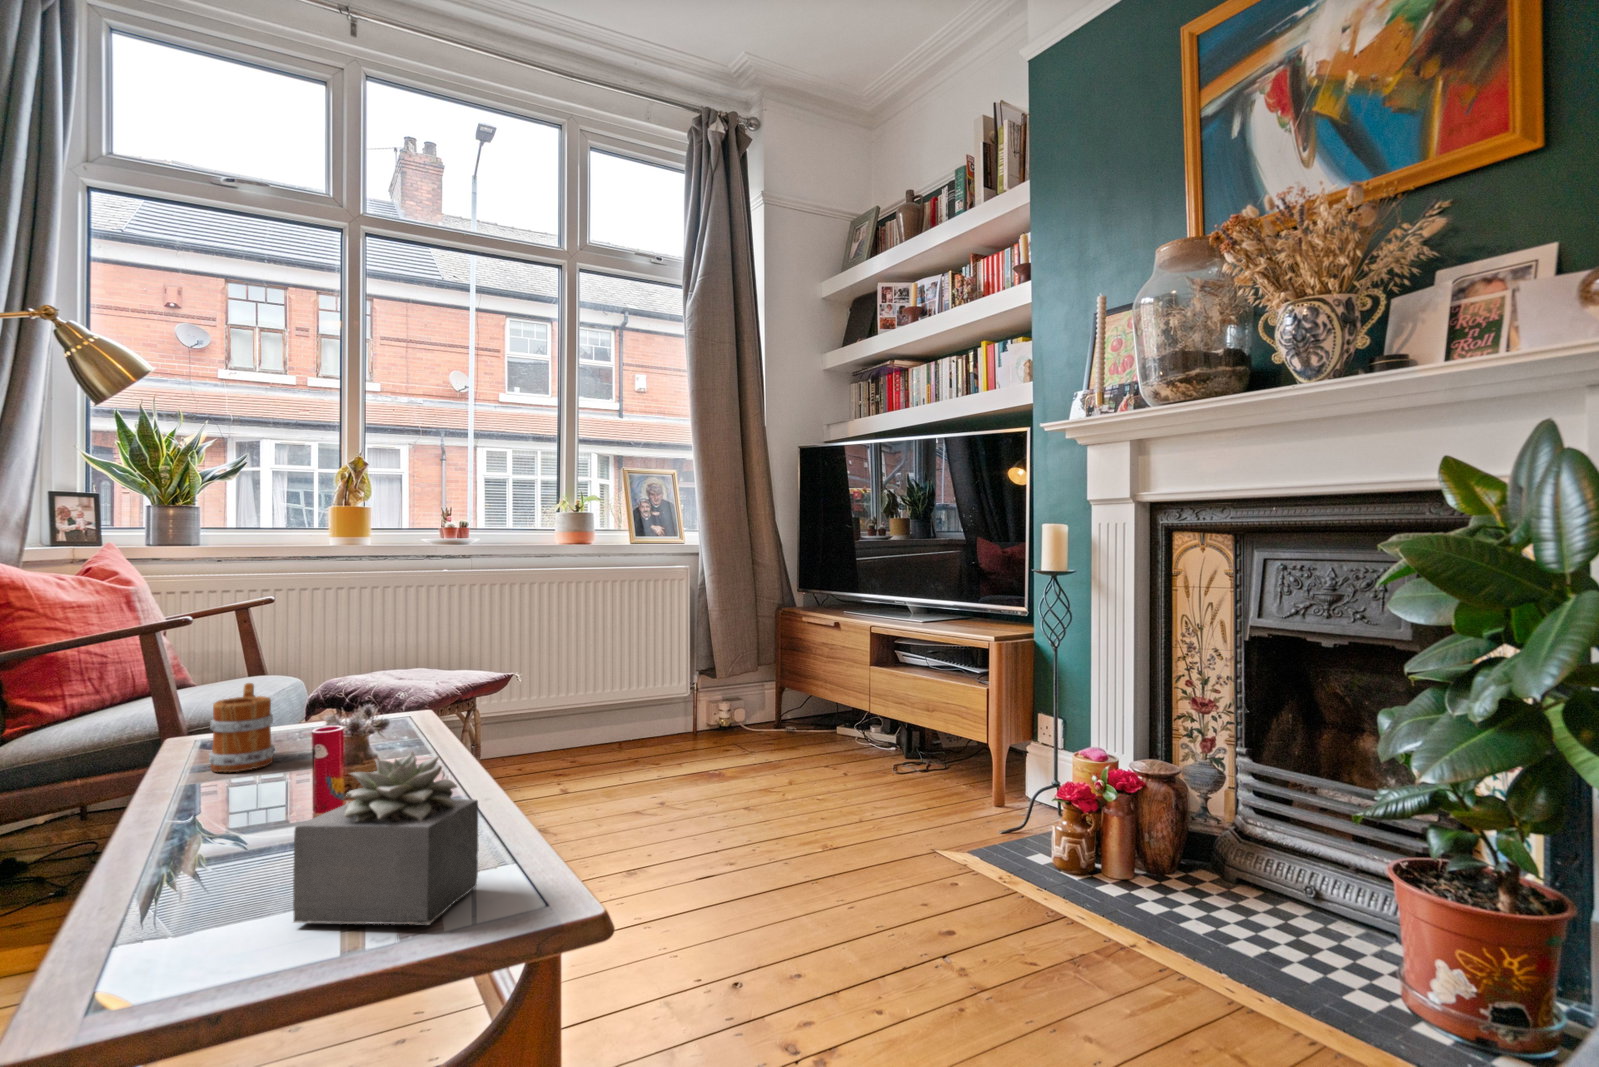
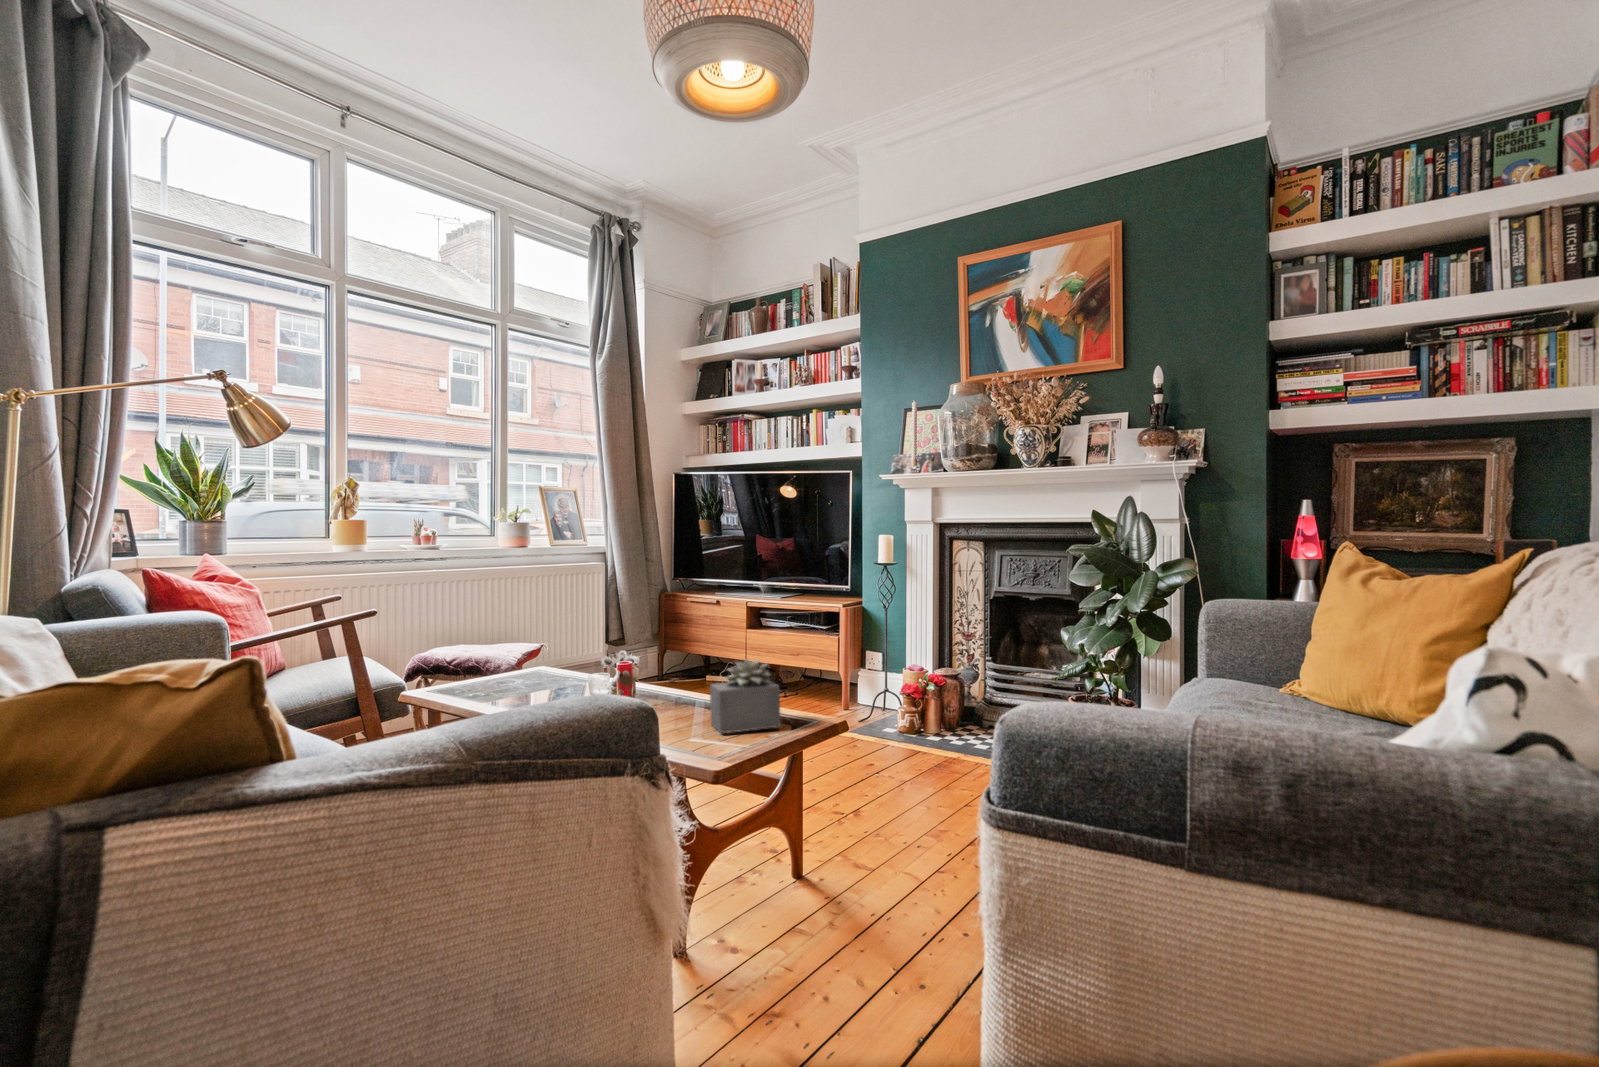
mug: present [209,683,275,772] -> none [477,647,516,701]

